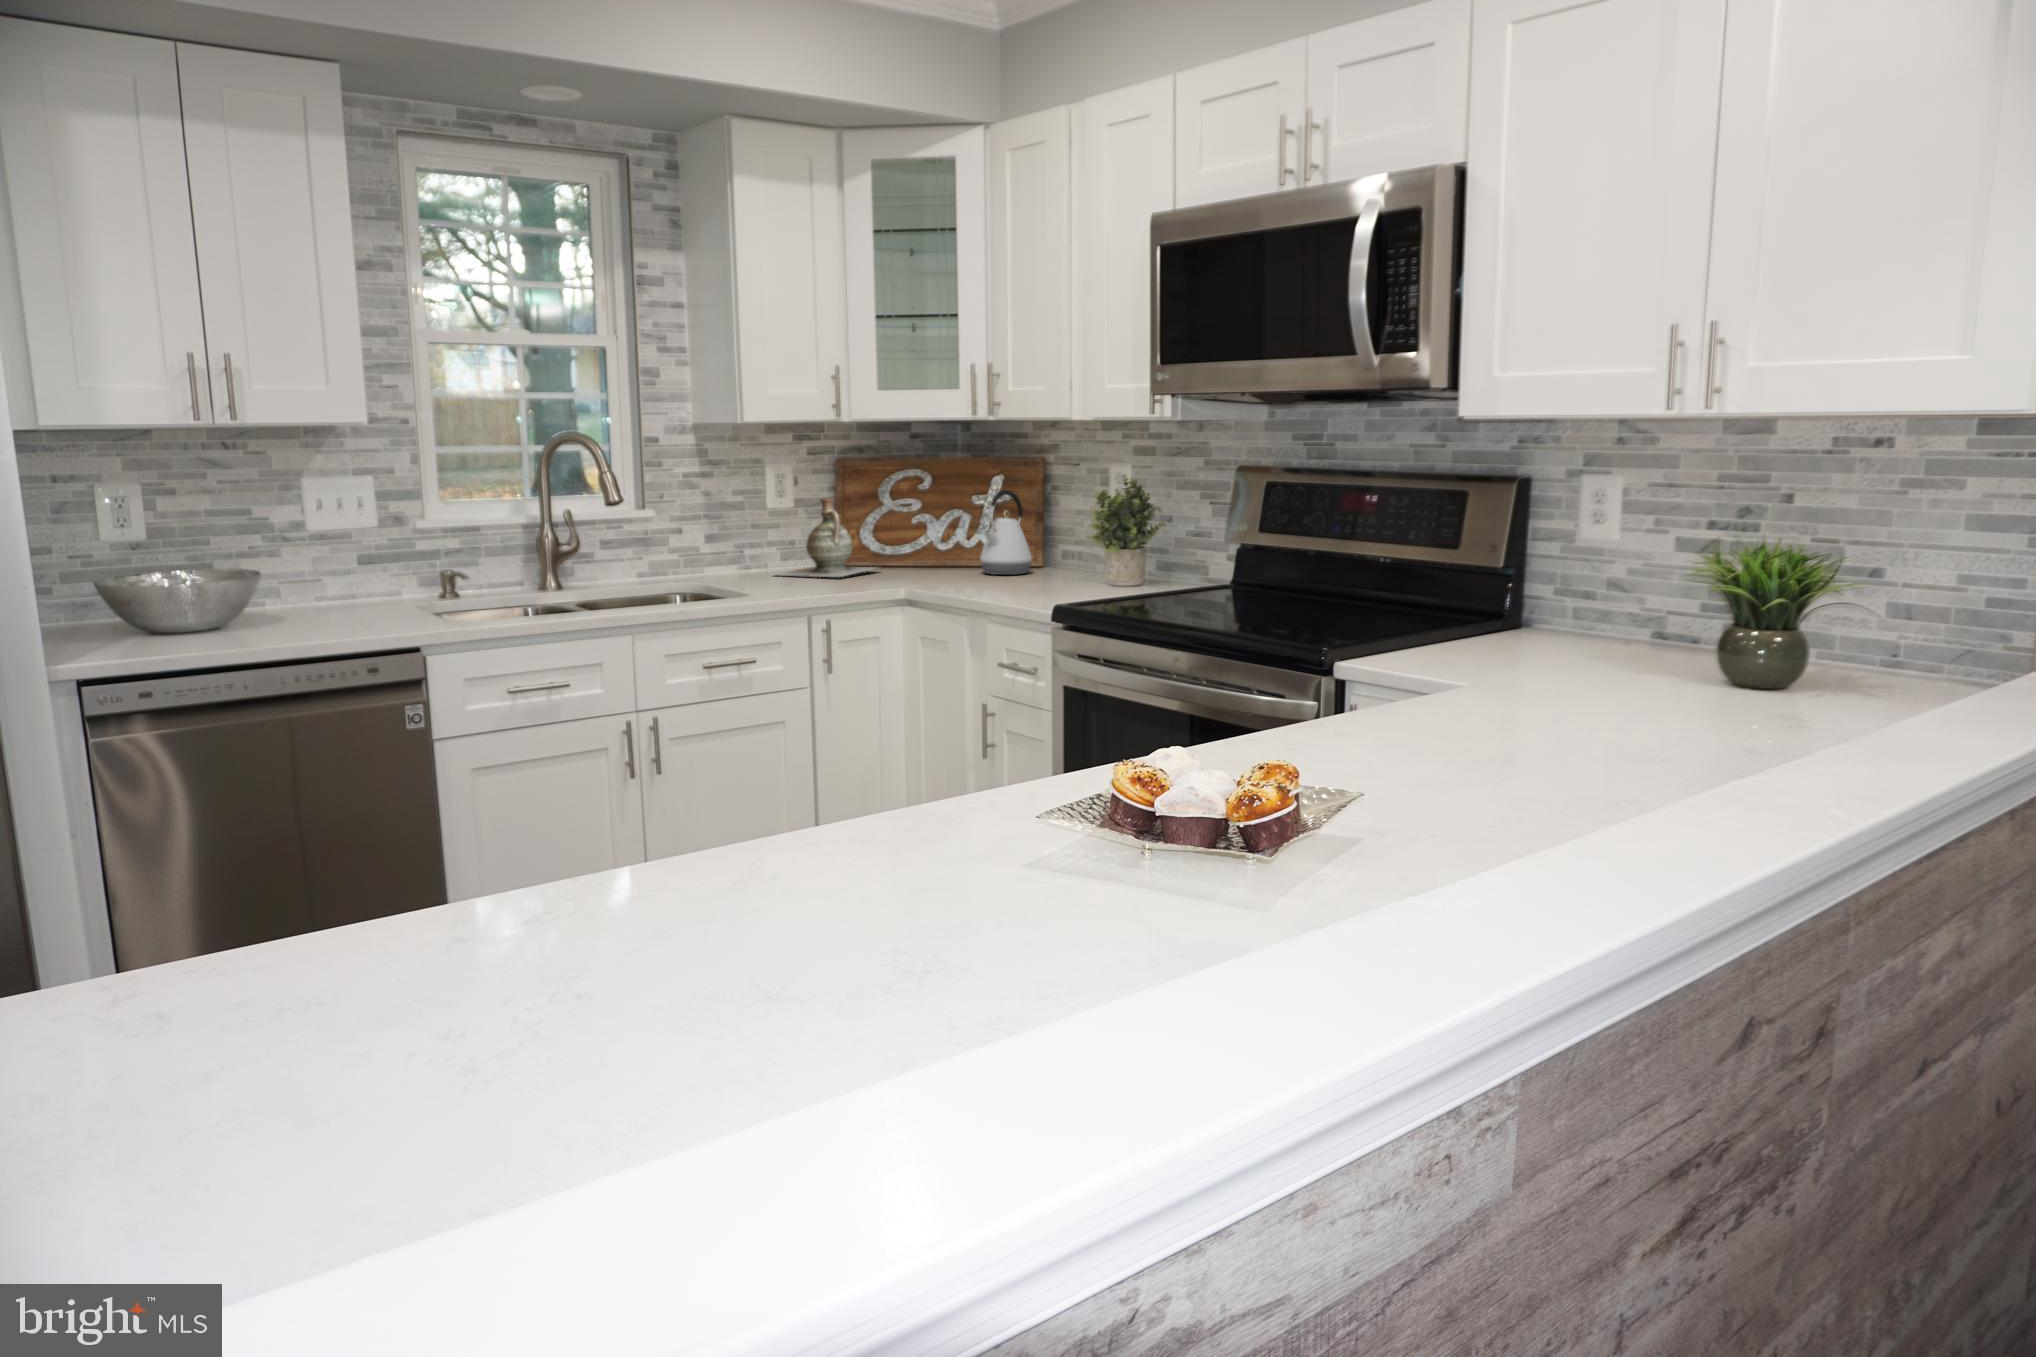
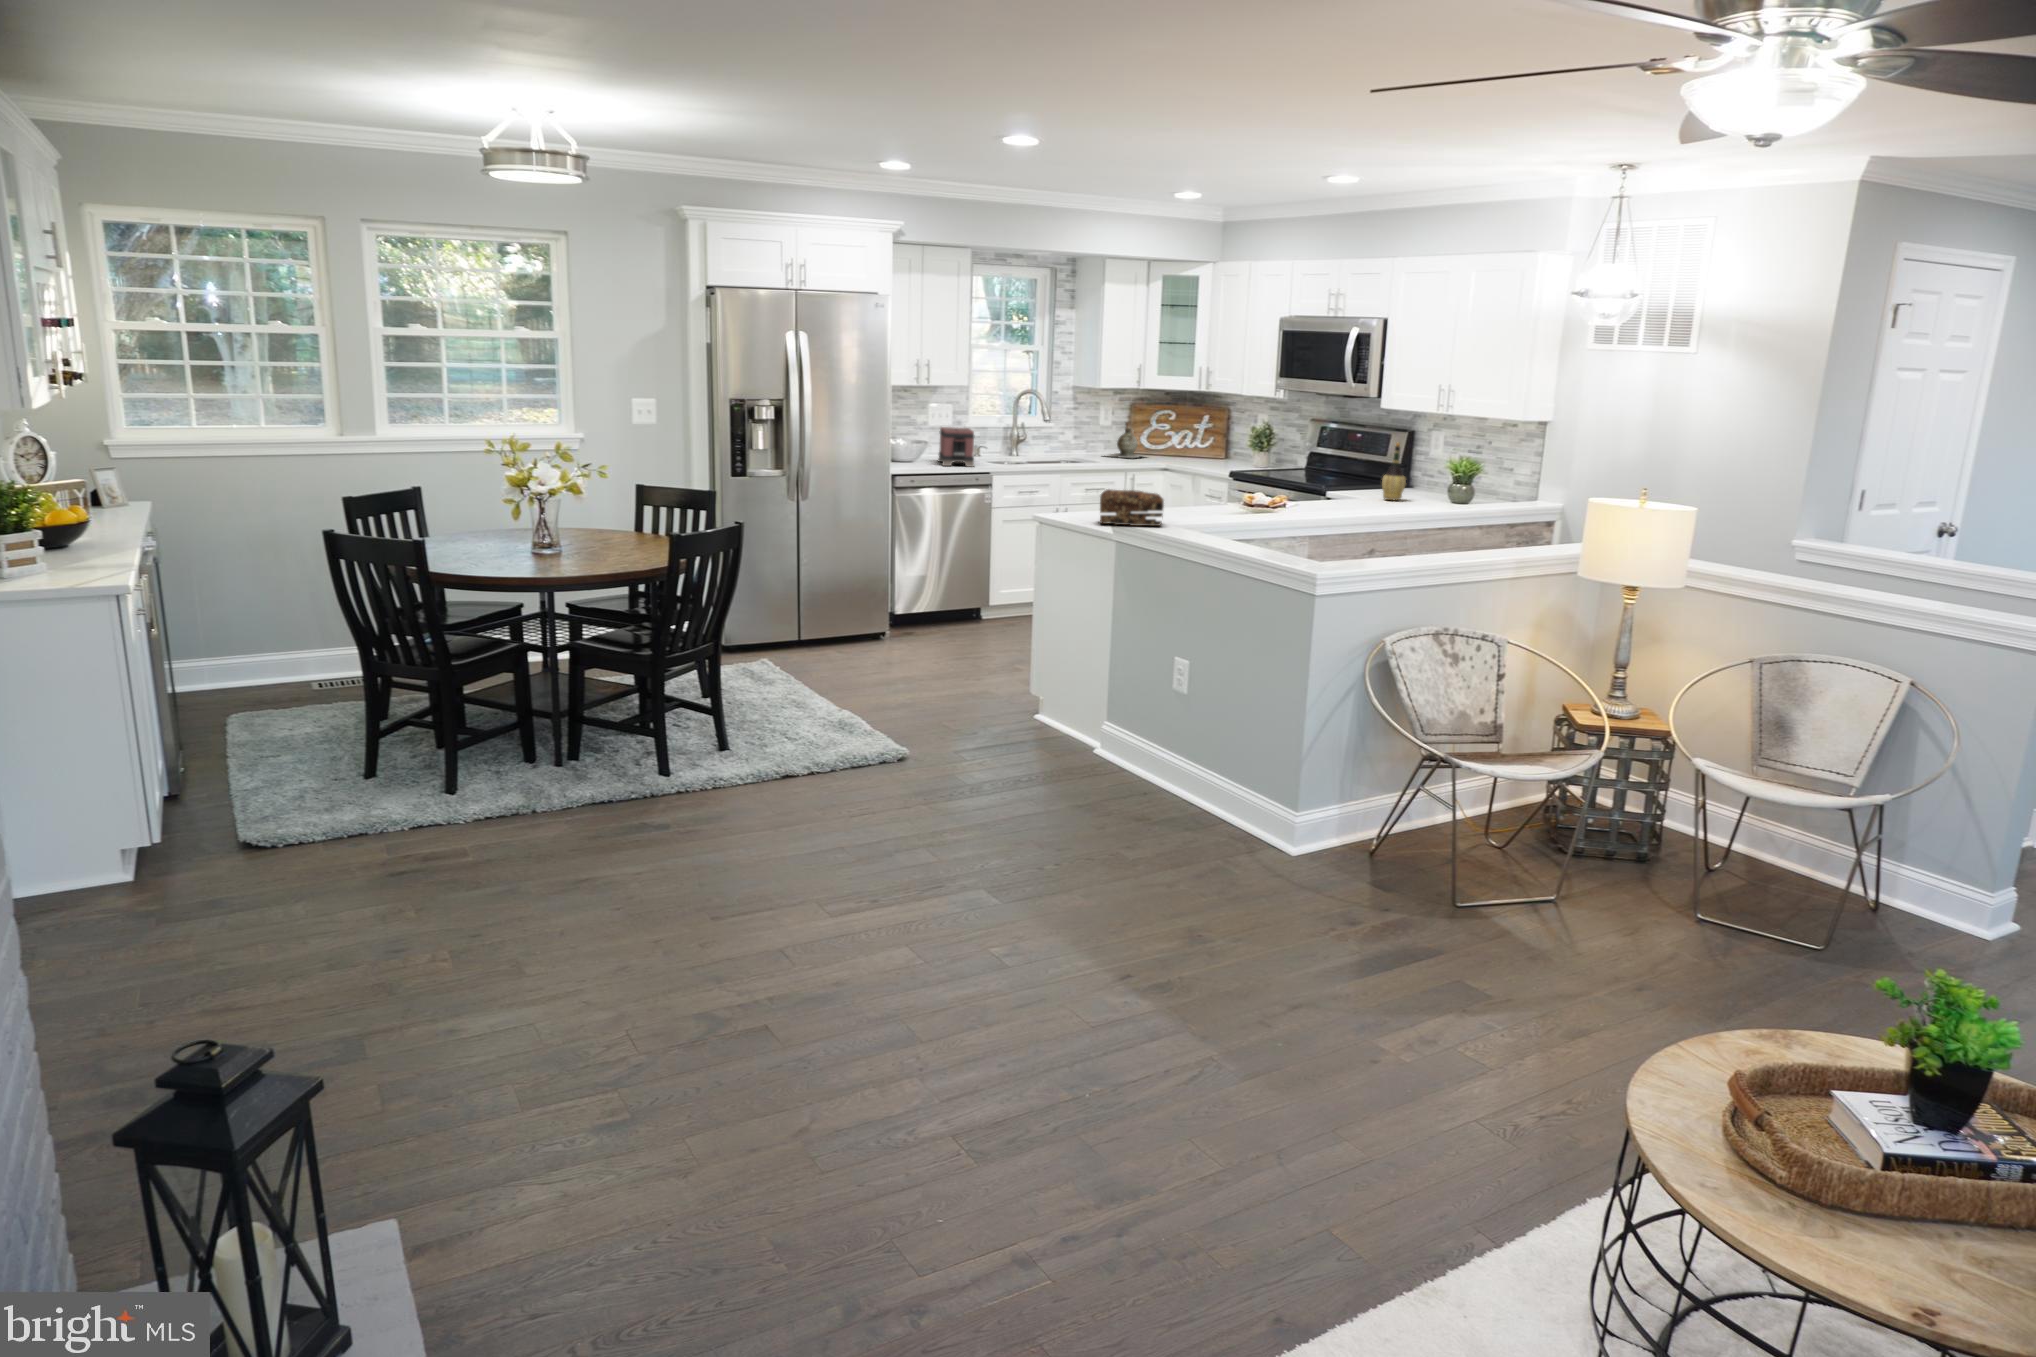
kettle: present [980,490,1032,575] -> none [1196,423,1220,462]
wine bottle: none [1514,507,1590,684] -> present [1382,443,1406,500]
toaster: none [262,530,389,638] -> present [938,427,974,467]
bread loaf: none [244,844,689,1088] -> present [1100,489,1164,526]

